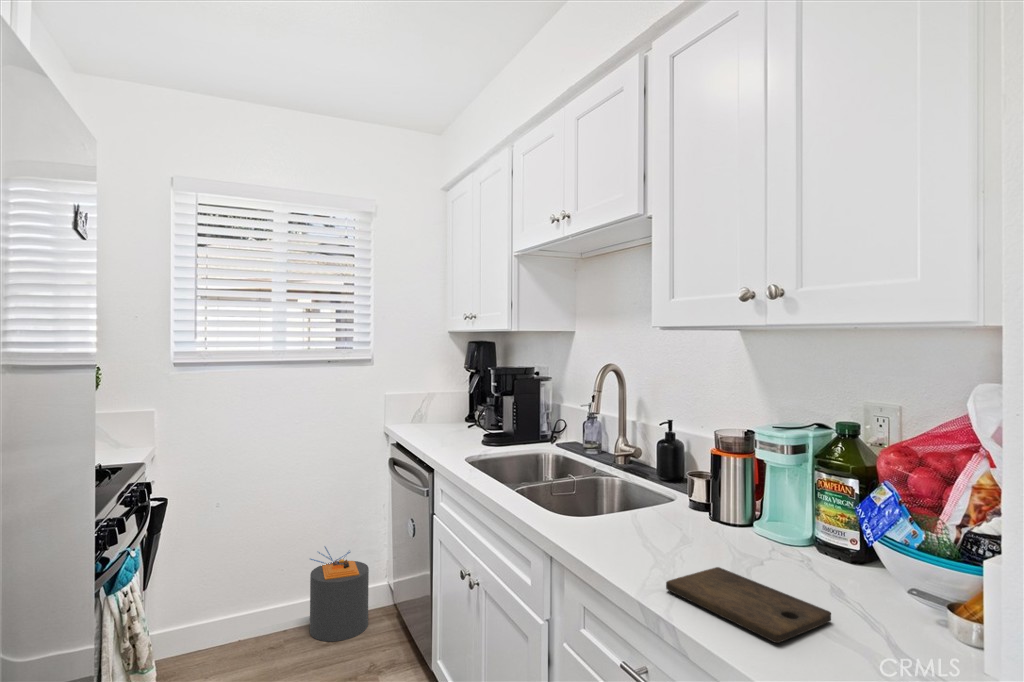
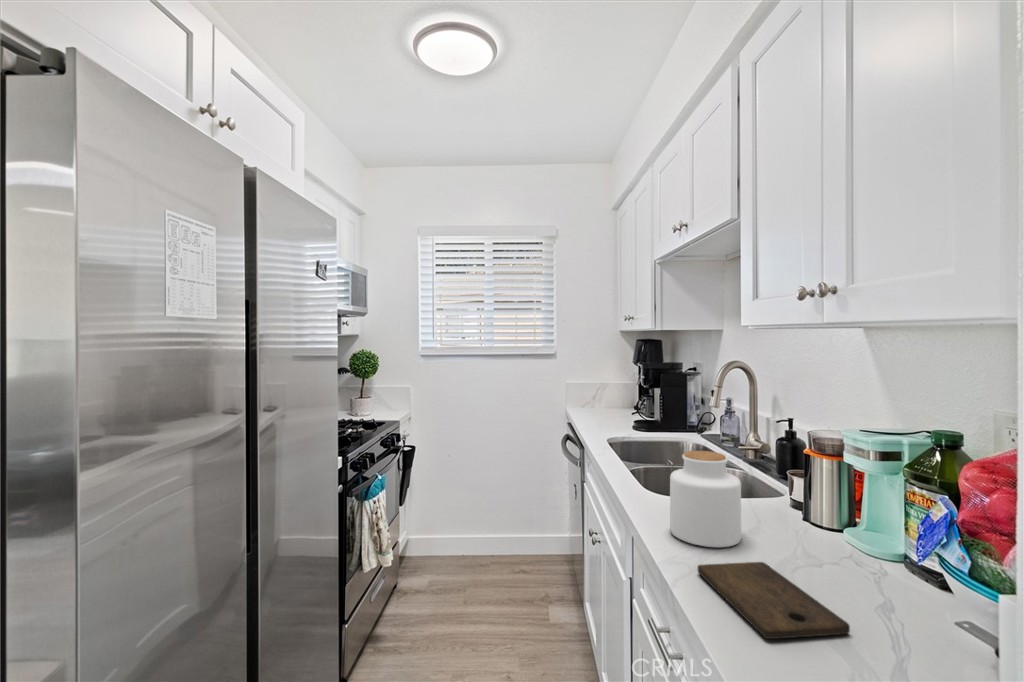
jar: none [604,457,678,561] -> present [670,451,741,547]
trash can: present [310,547,369,641] -> none [505,497,551,575]

